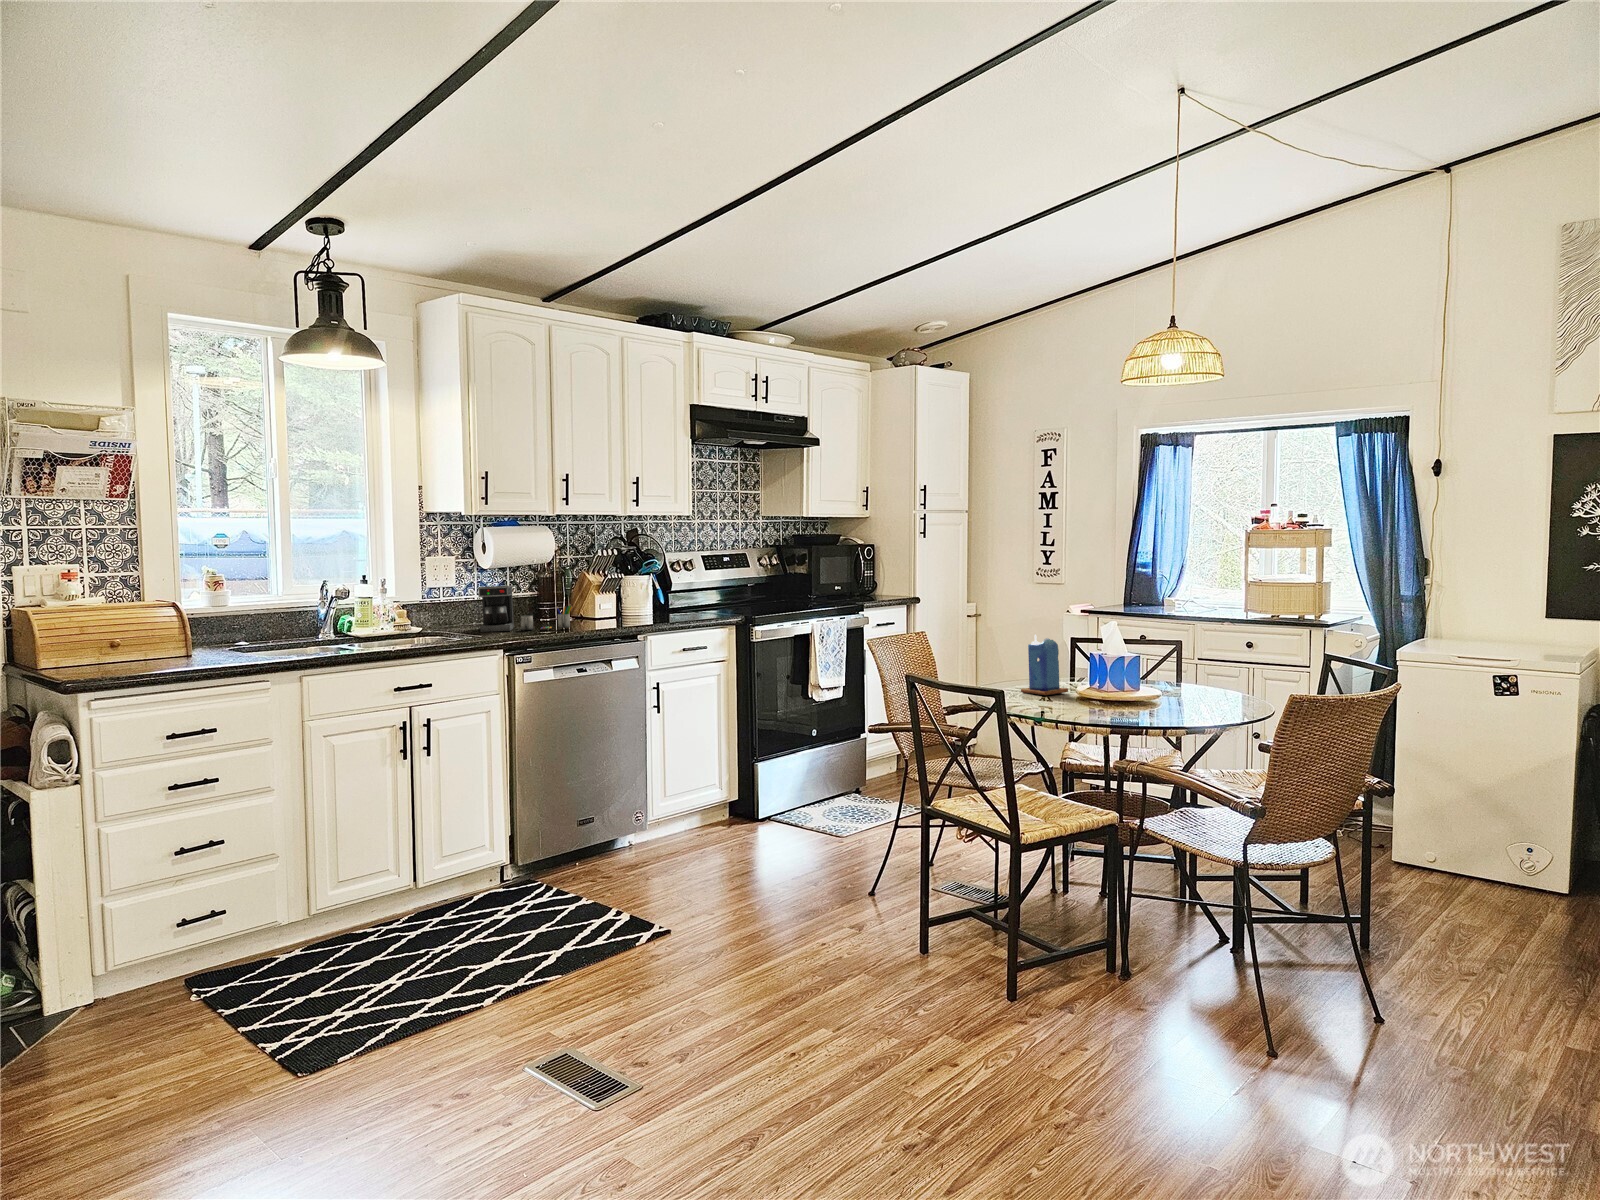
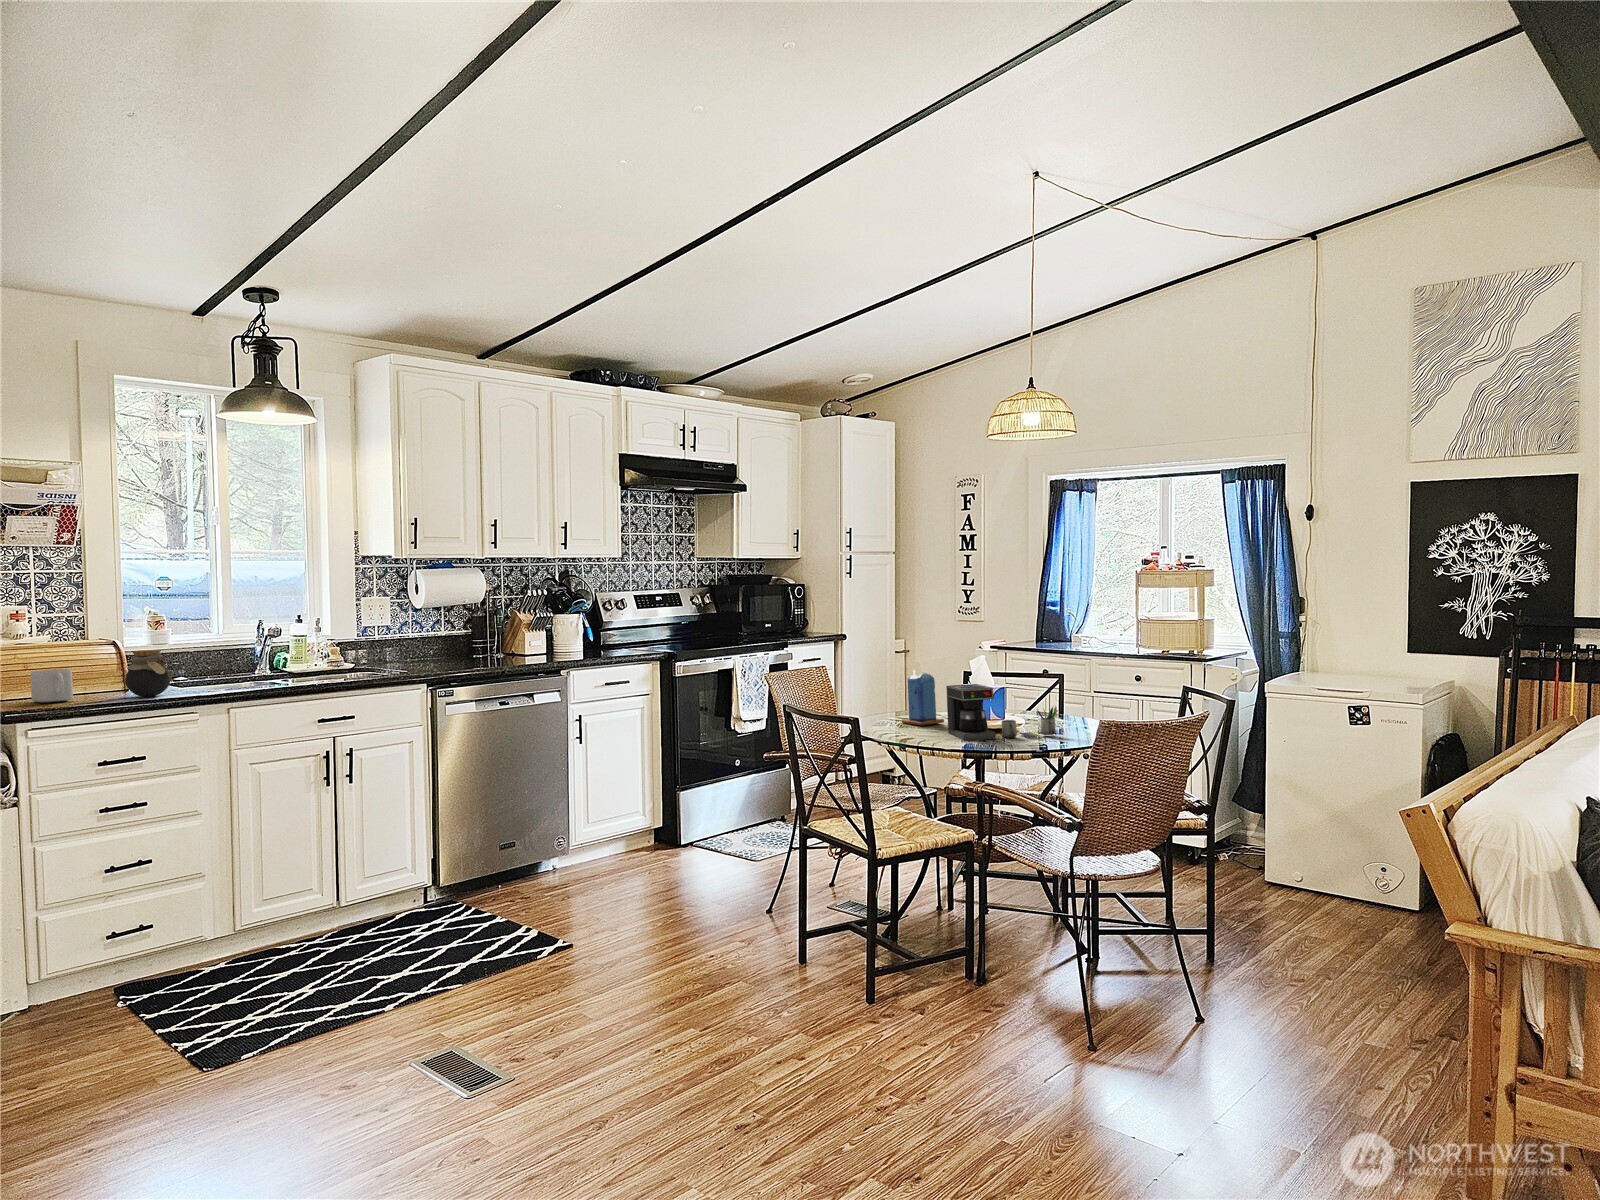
coffee maker: present [478,585,572,632] -> present [946,684,1058,741]
jar: none [189,612,241,663] -> present [125,650,173,697]
mug: none [87,633,134,669] -> present [31,669,73,703]

